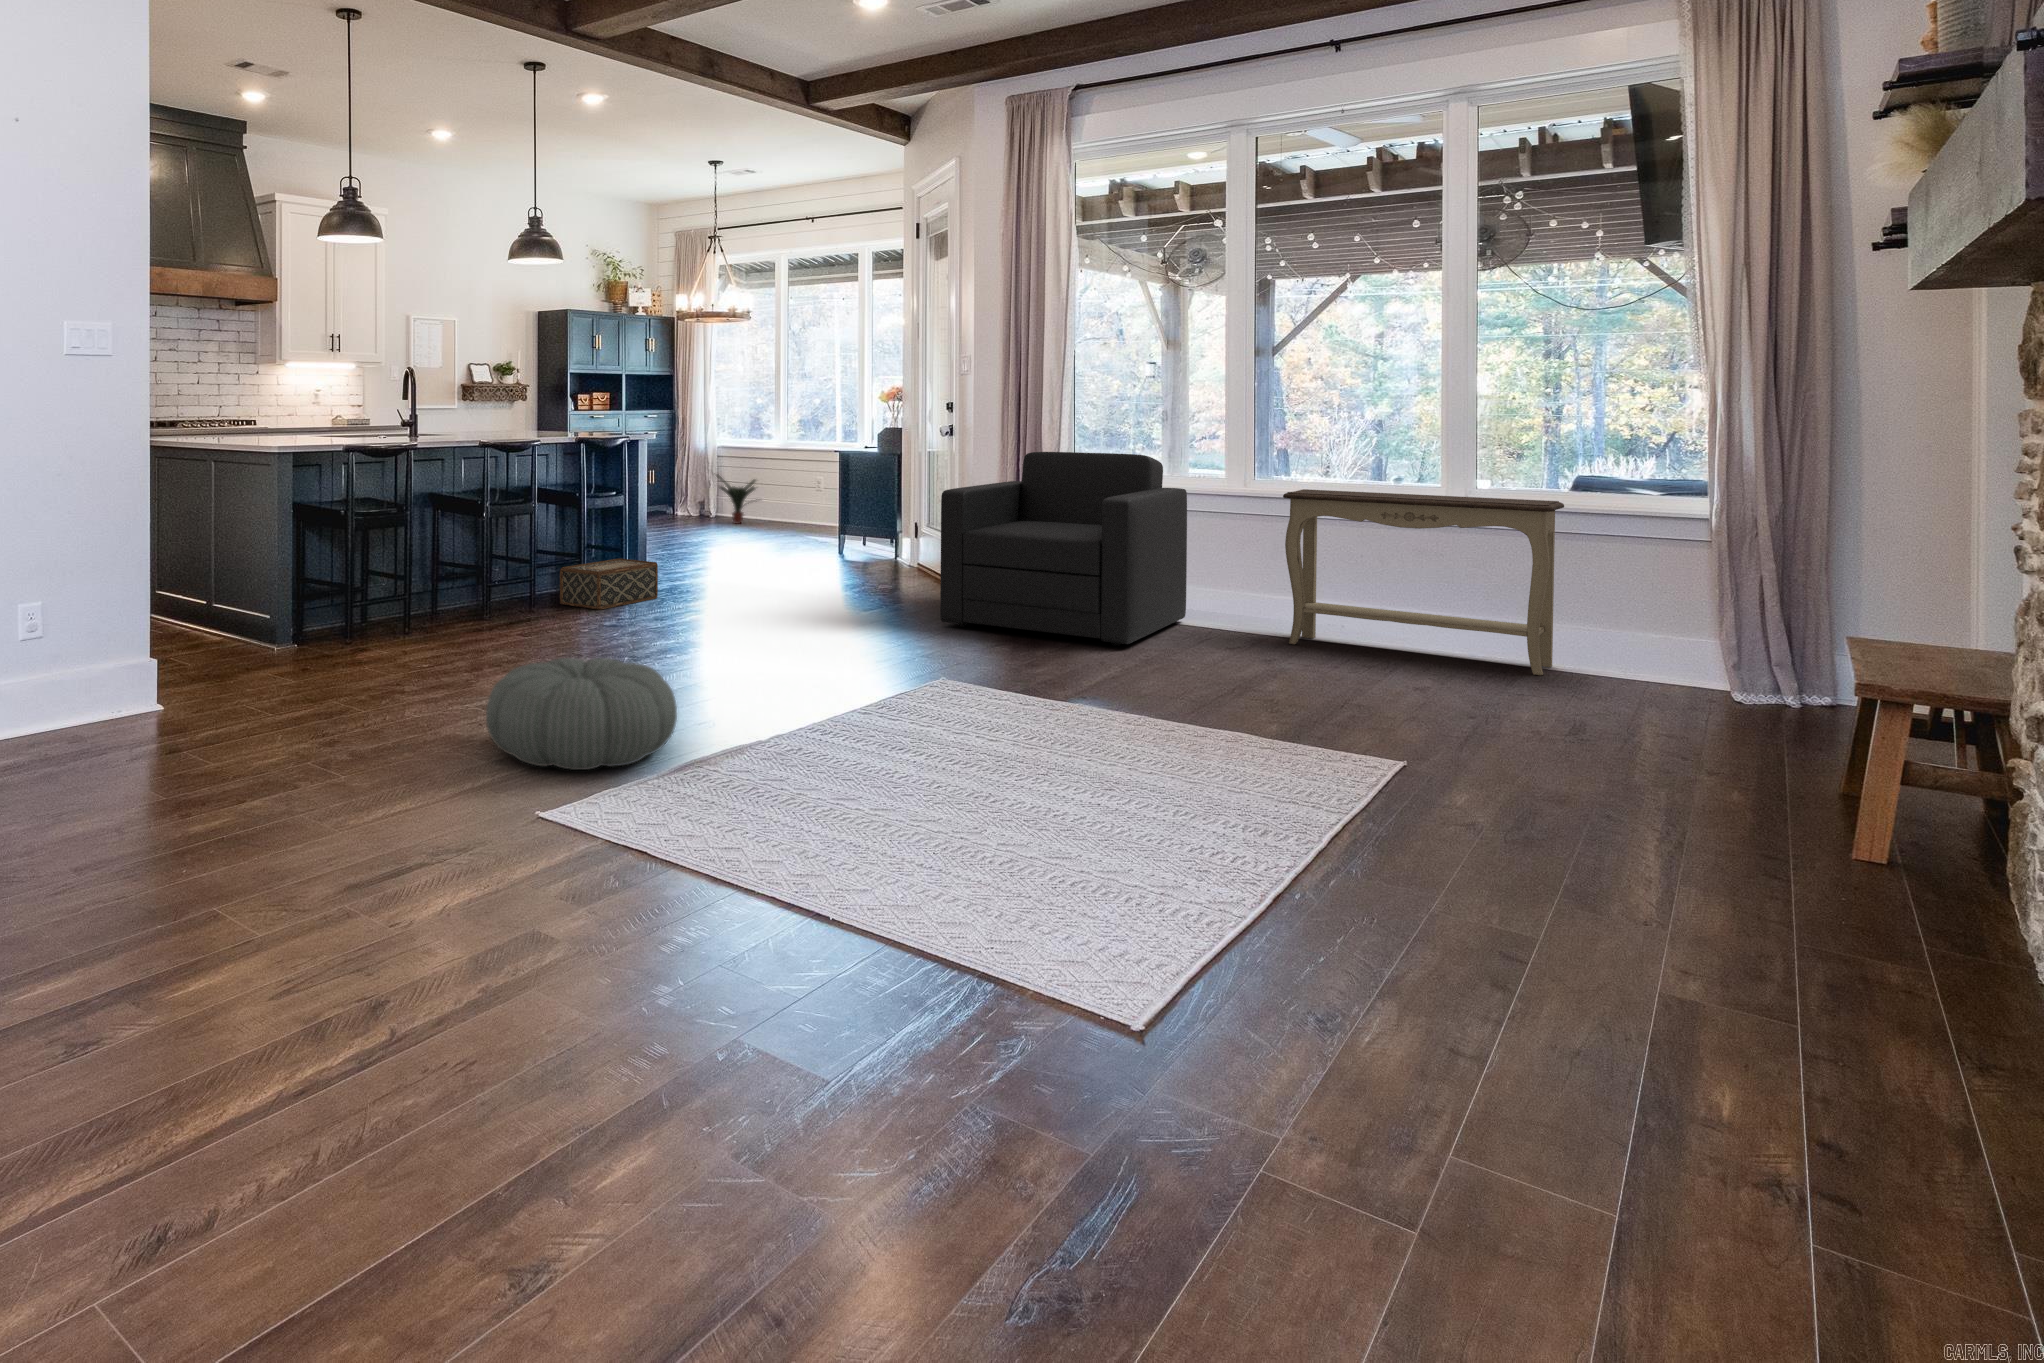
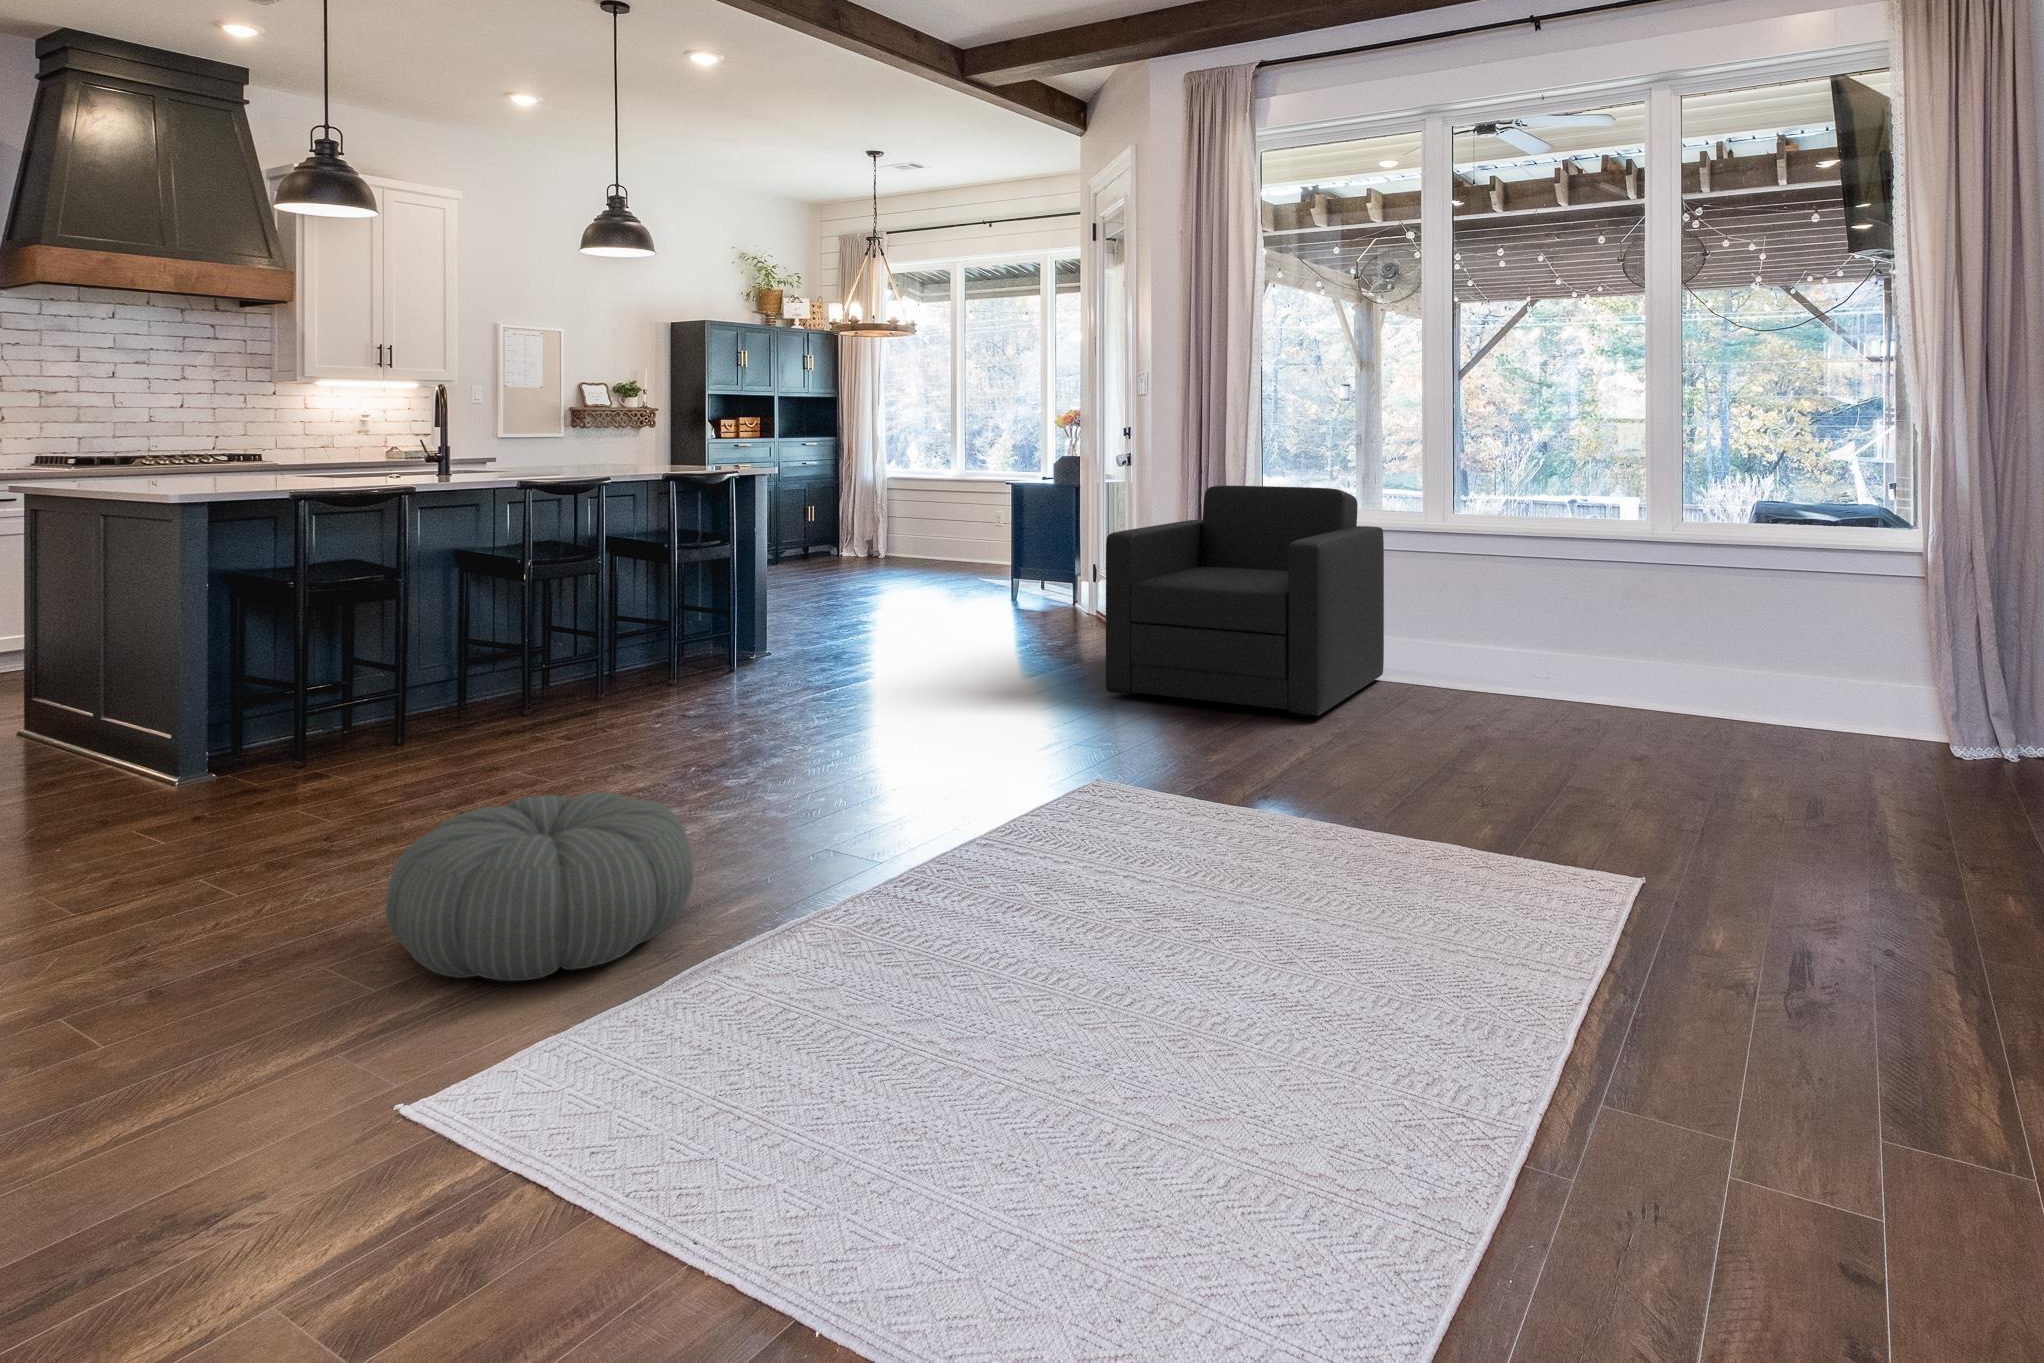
potted plant: present [716,475,756,523] -> none [878,510,934,567]
console table: present [1283,489,1564,675] -> none [1487,527,1780,738]
woven basket: present [560,558,658,609] -> none [641,621,772,689]

